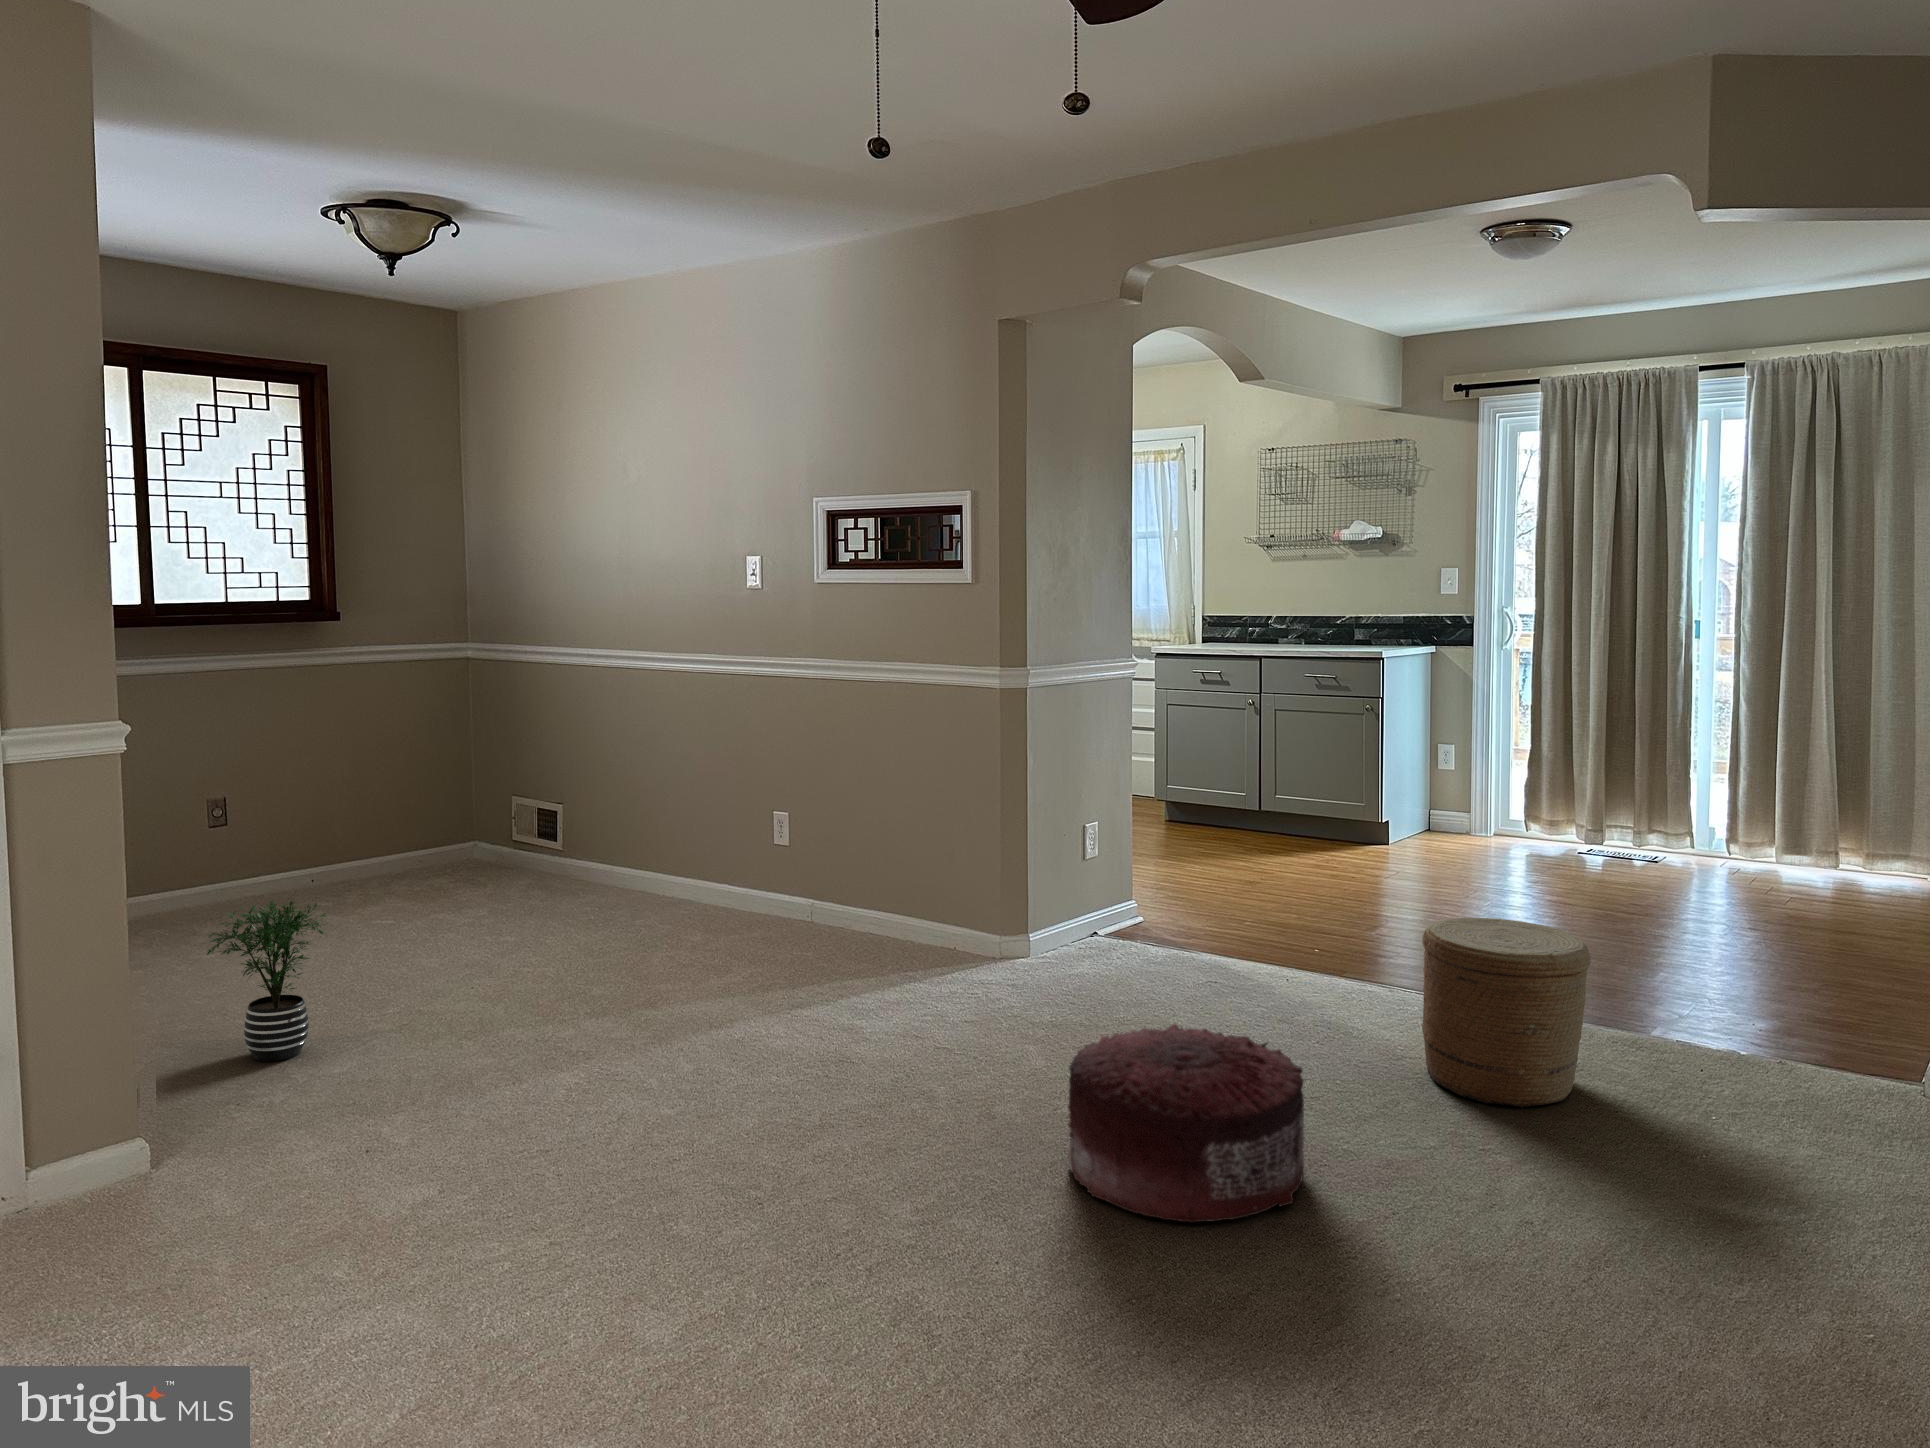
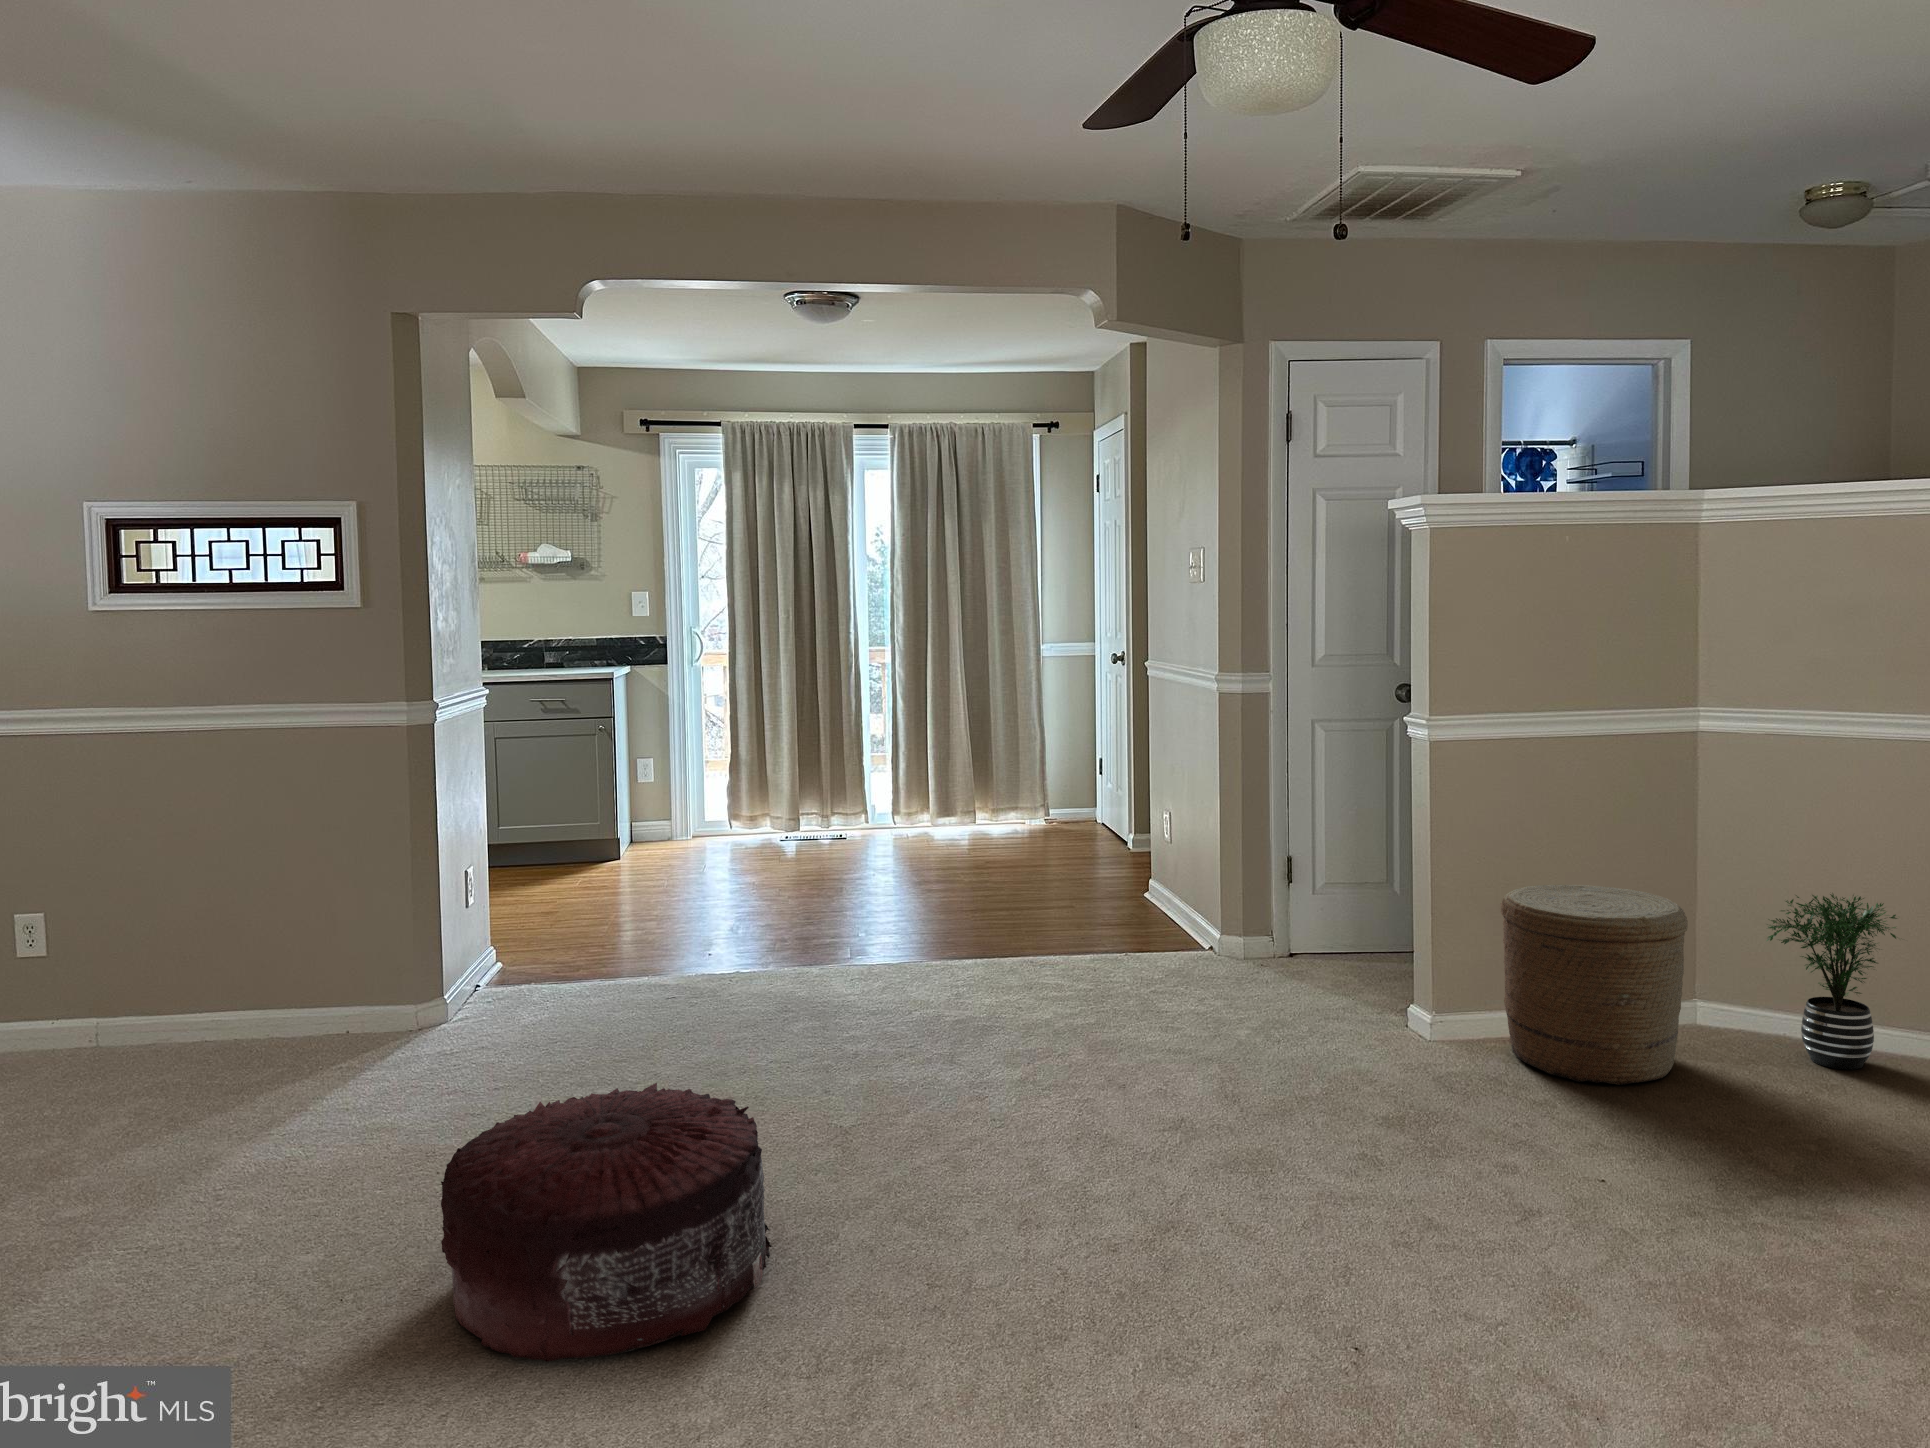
potted plant: present [207,900,327,1062] -> present [1767,893,1897,1069]
pouf: present [1068,1023,1304,1223] -> present [441,1083,771,1362]

